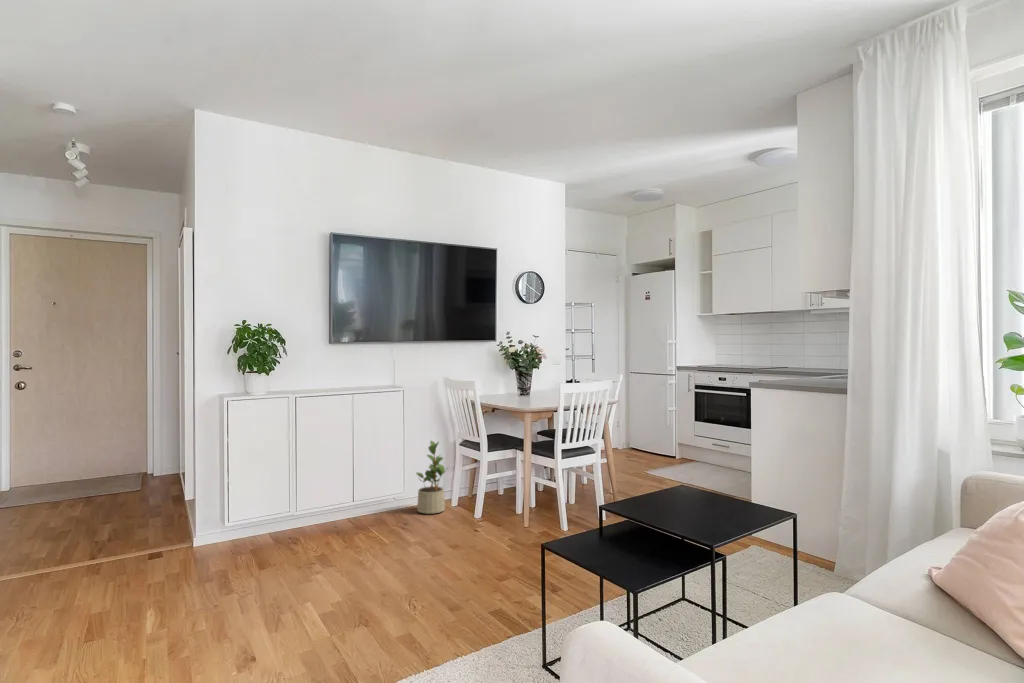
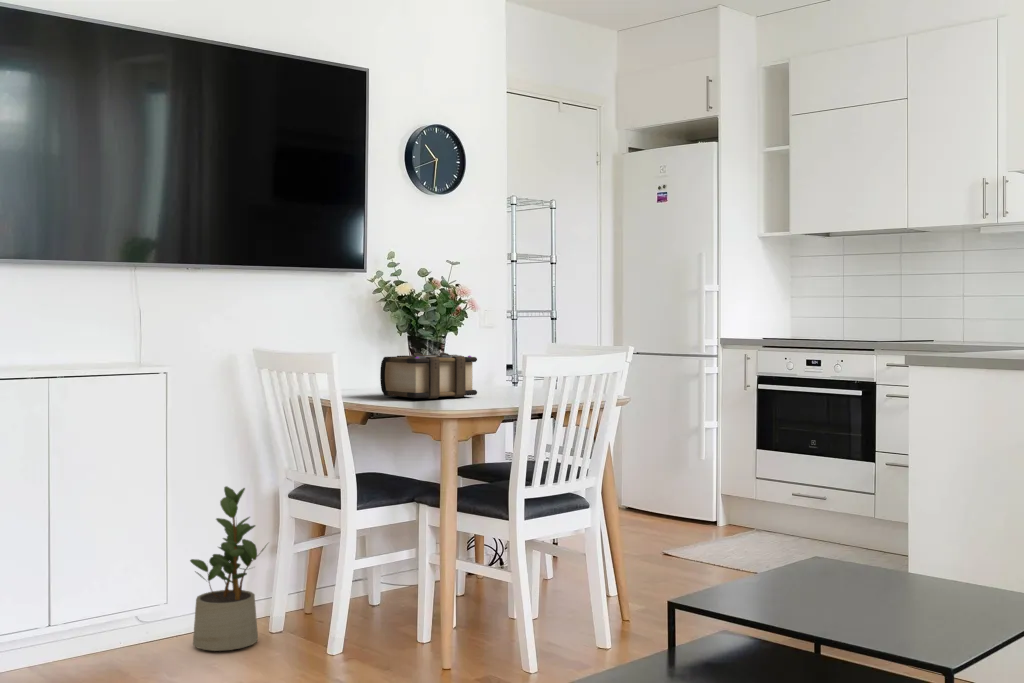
book: none [500,380,544,402] -> present [380,352,477,399]

